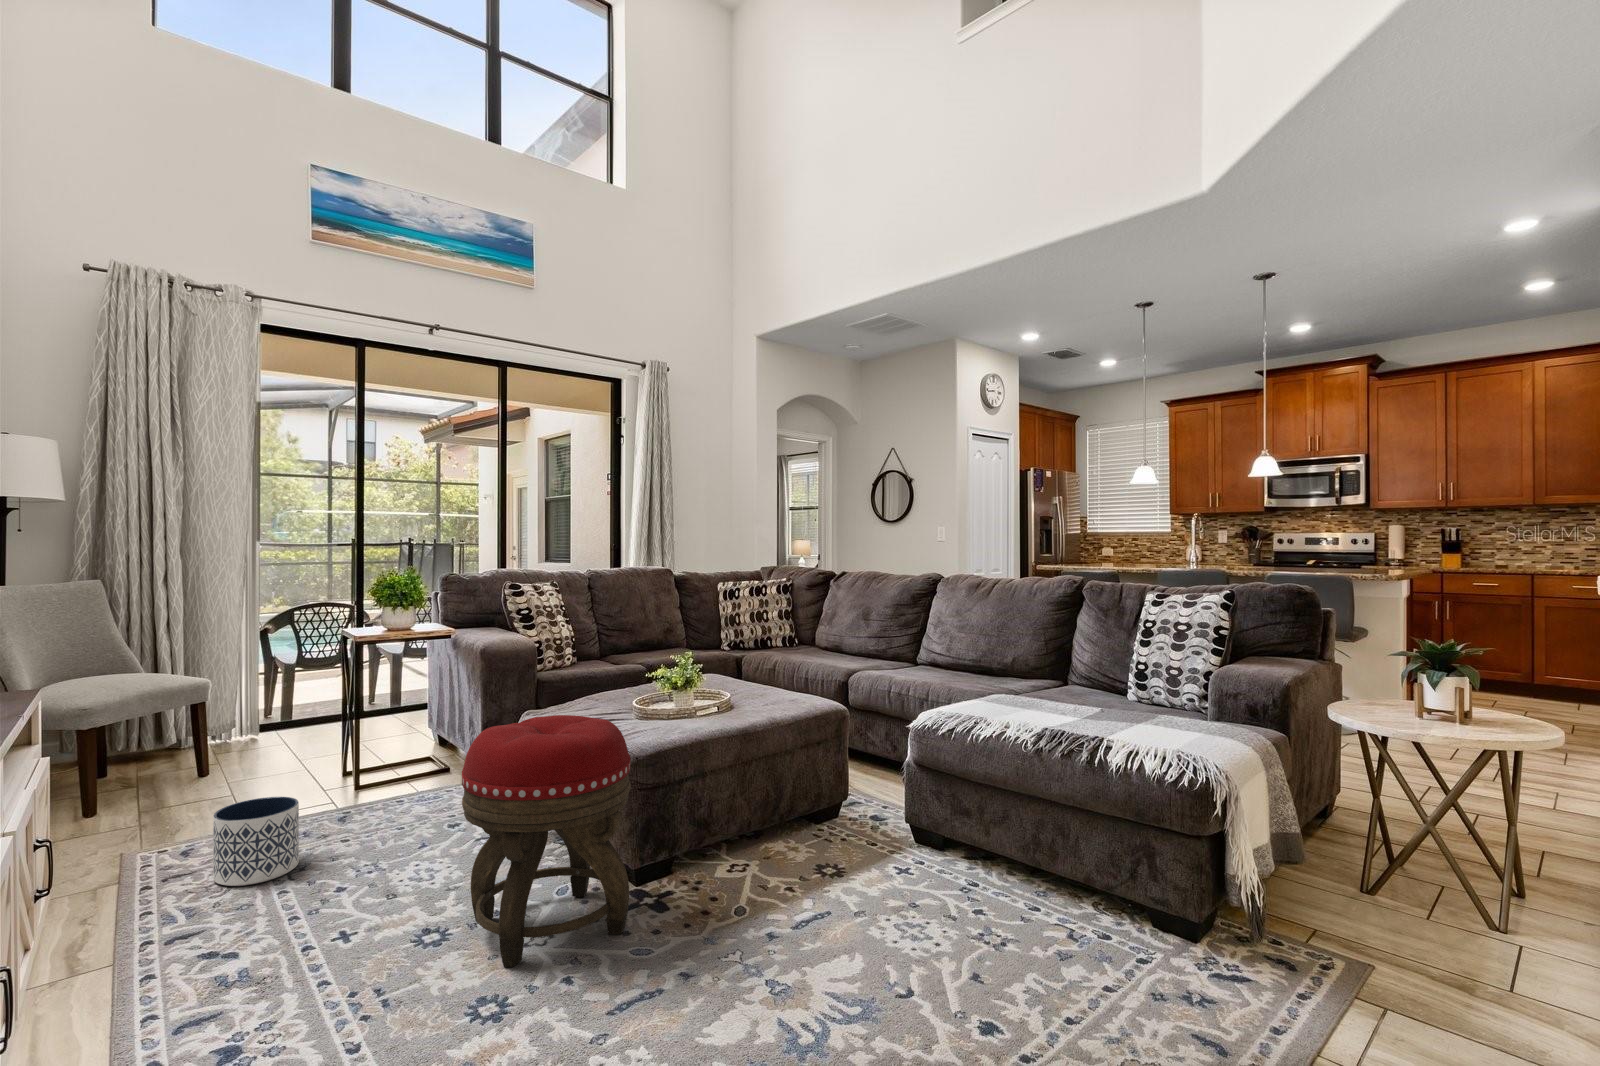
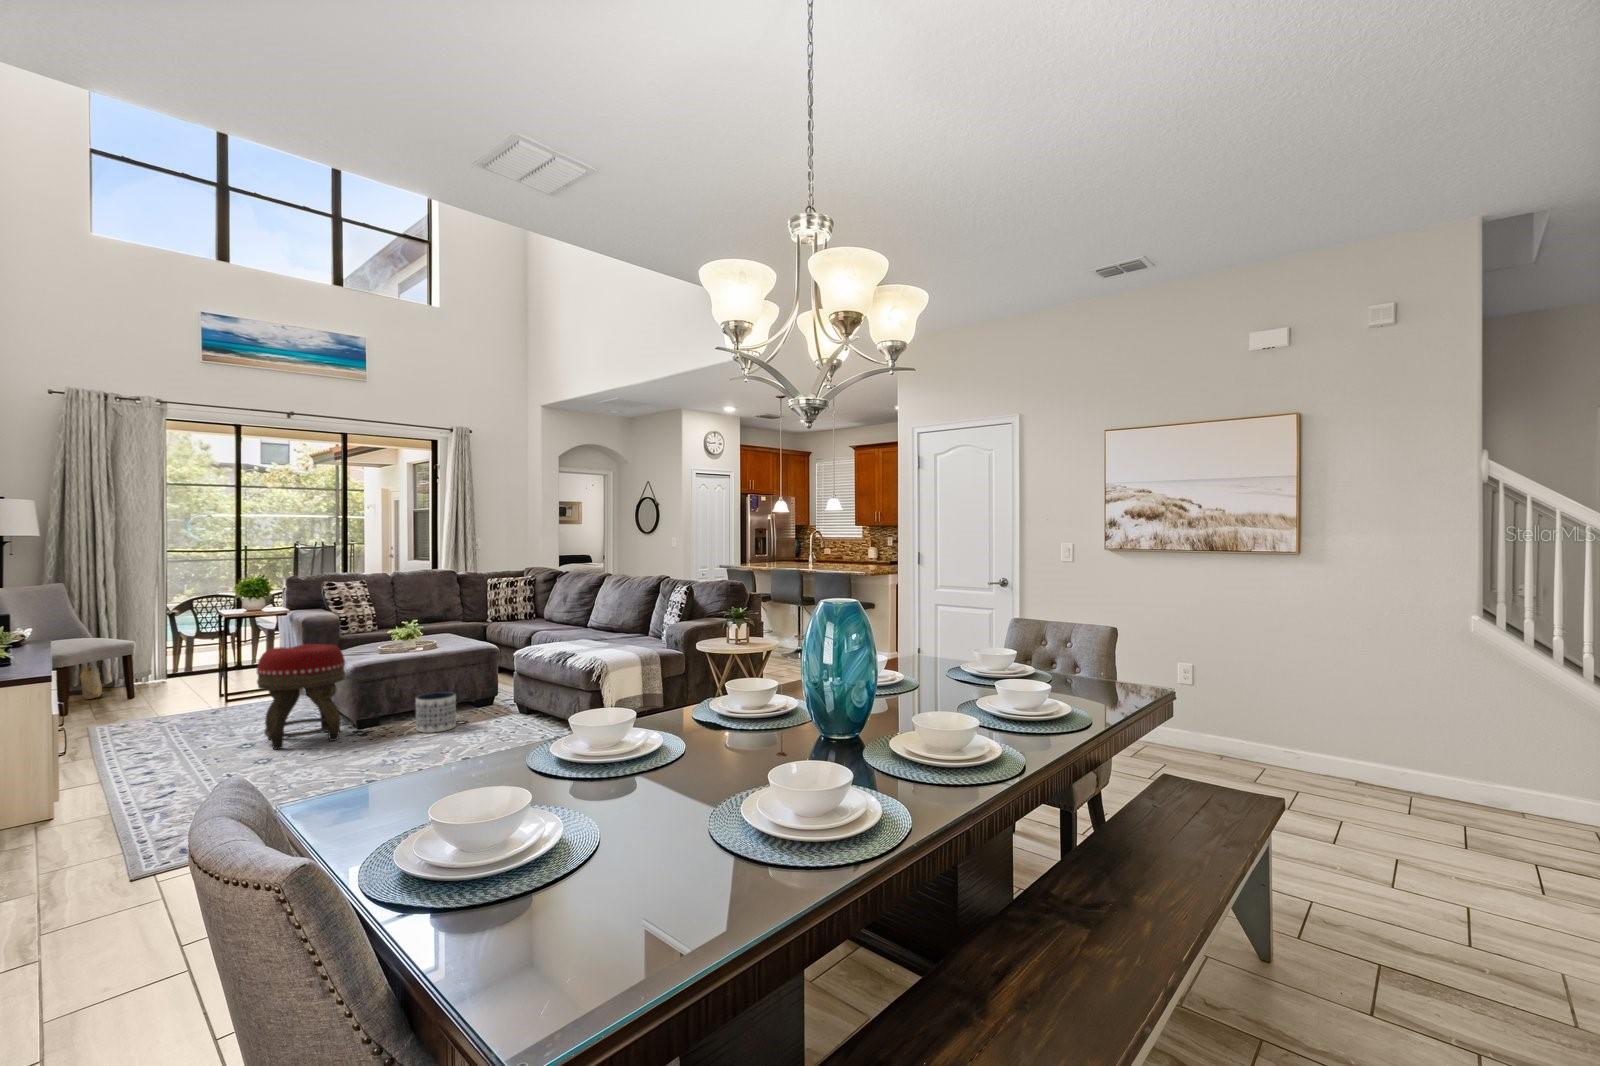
woven basket: none [118,690,161,774] -> present [79,667,102,699]
planter: present [213,797,299,886] -> present [416,692,456,733]

